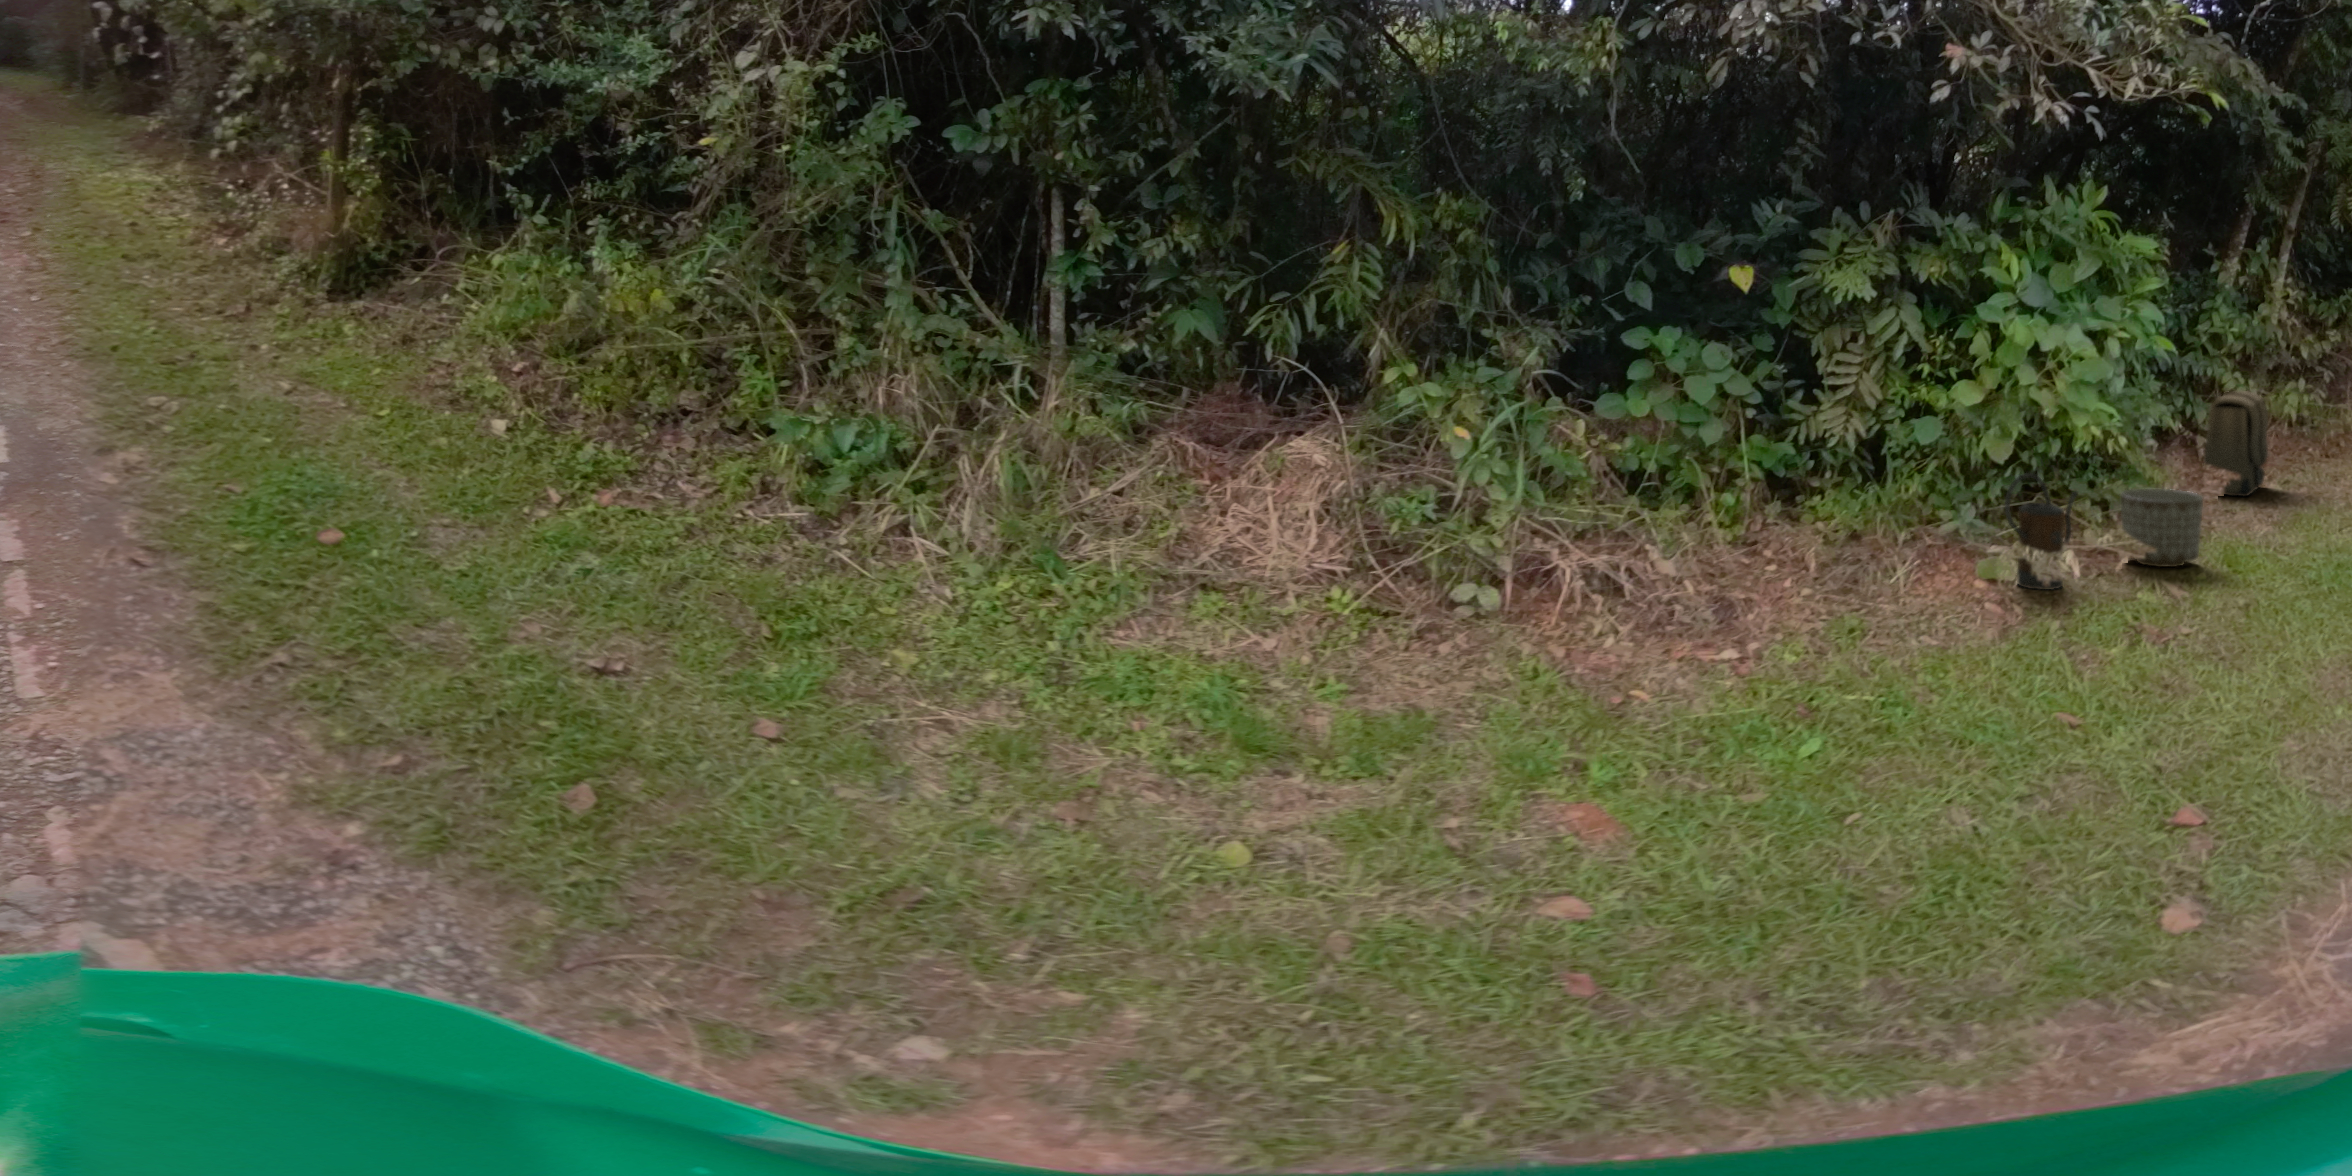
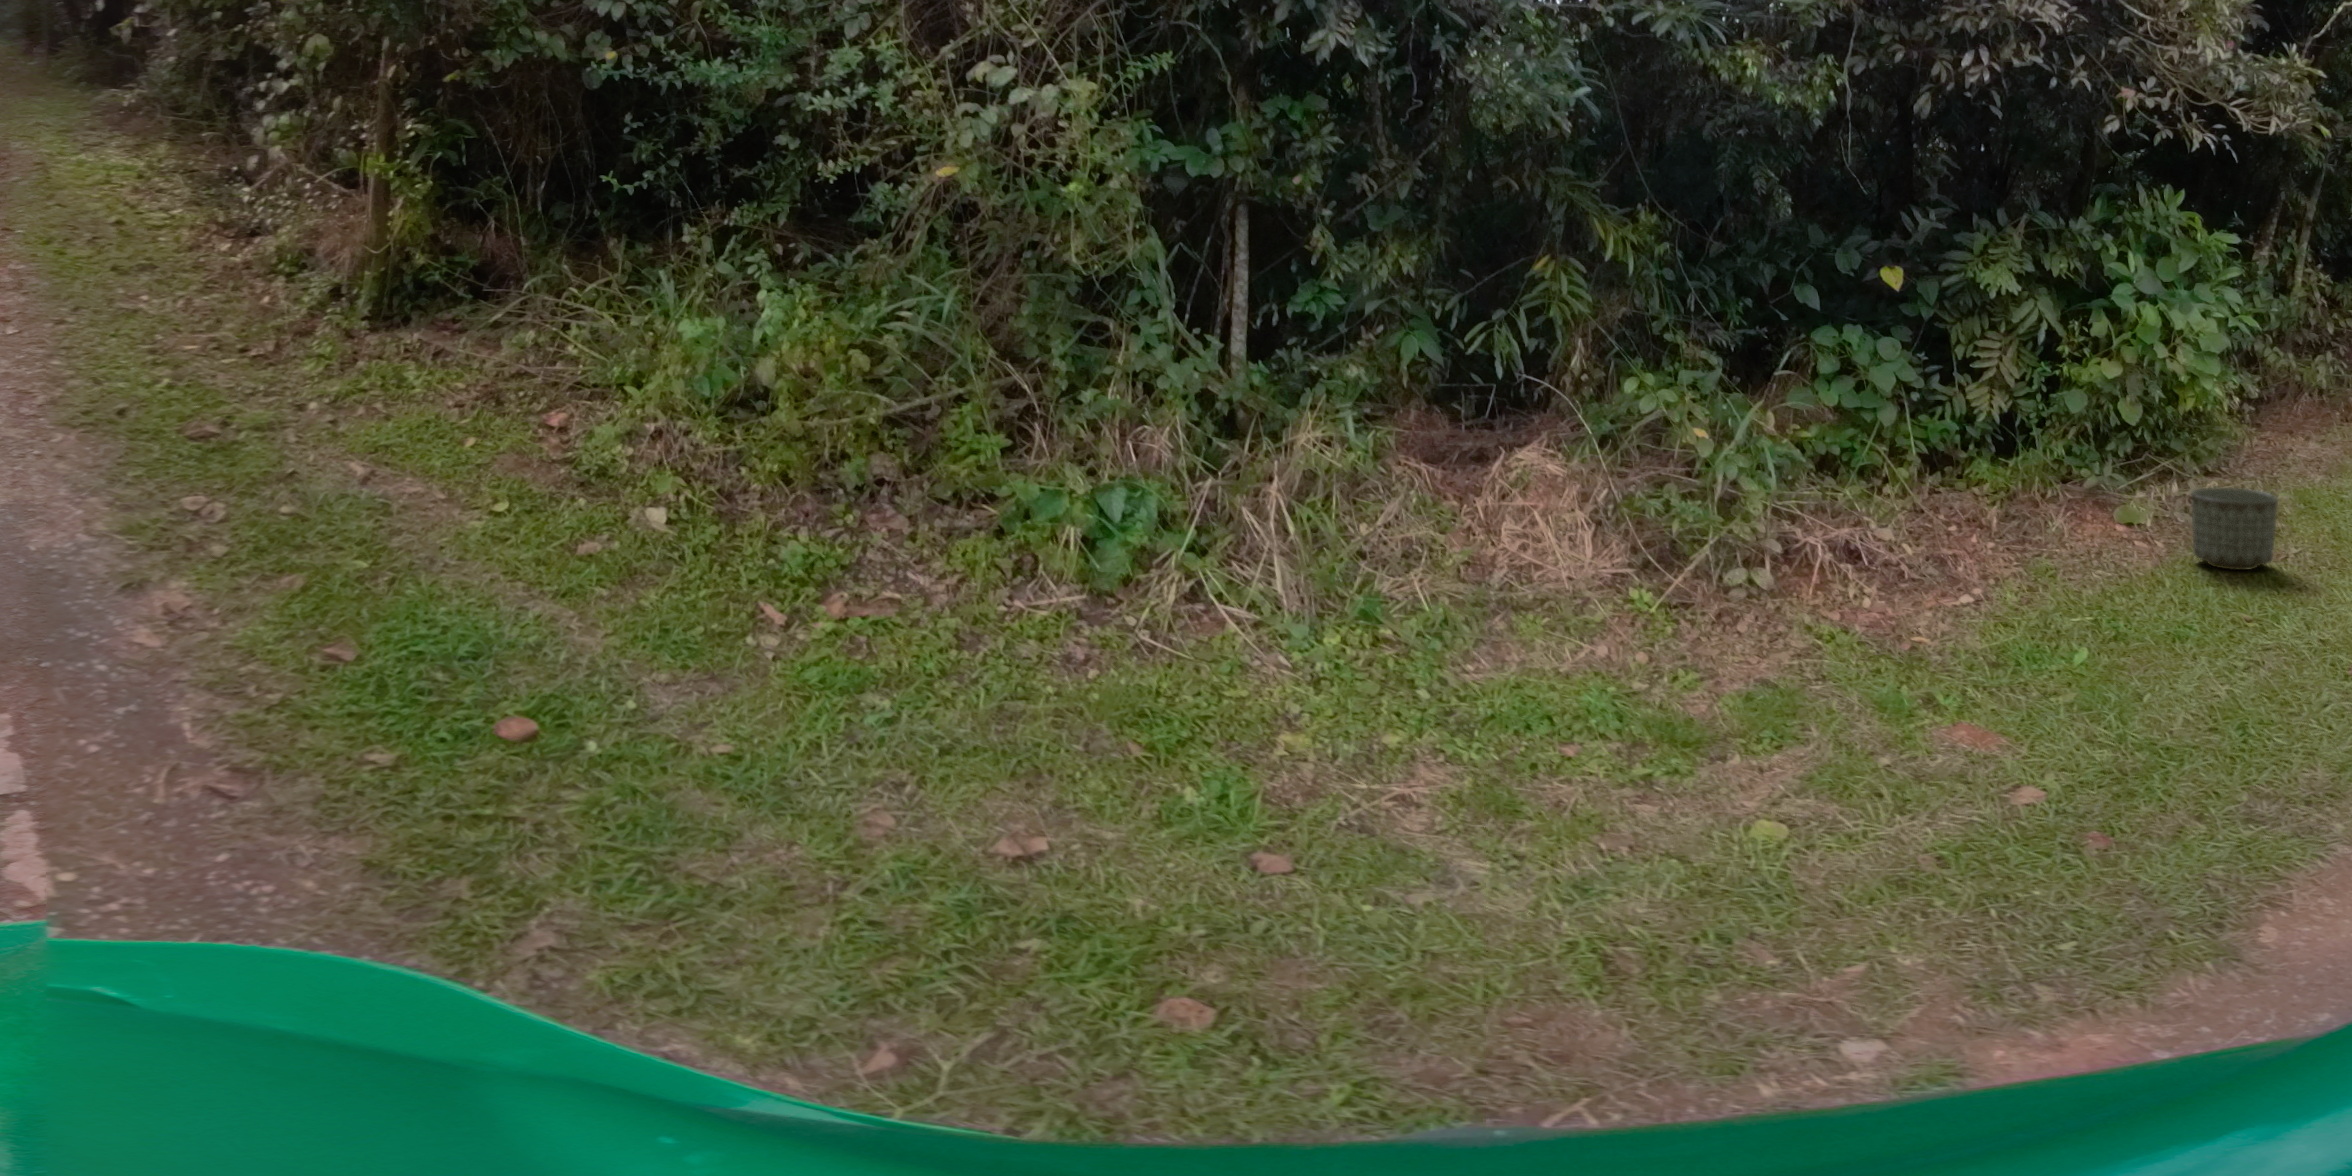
backpack: present [2204,391,2268,496] -> none [2236,374,2300,488]
watering can: present [2005,473,2077,590] -> none [2089,475,2160,597]

